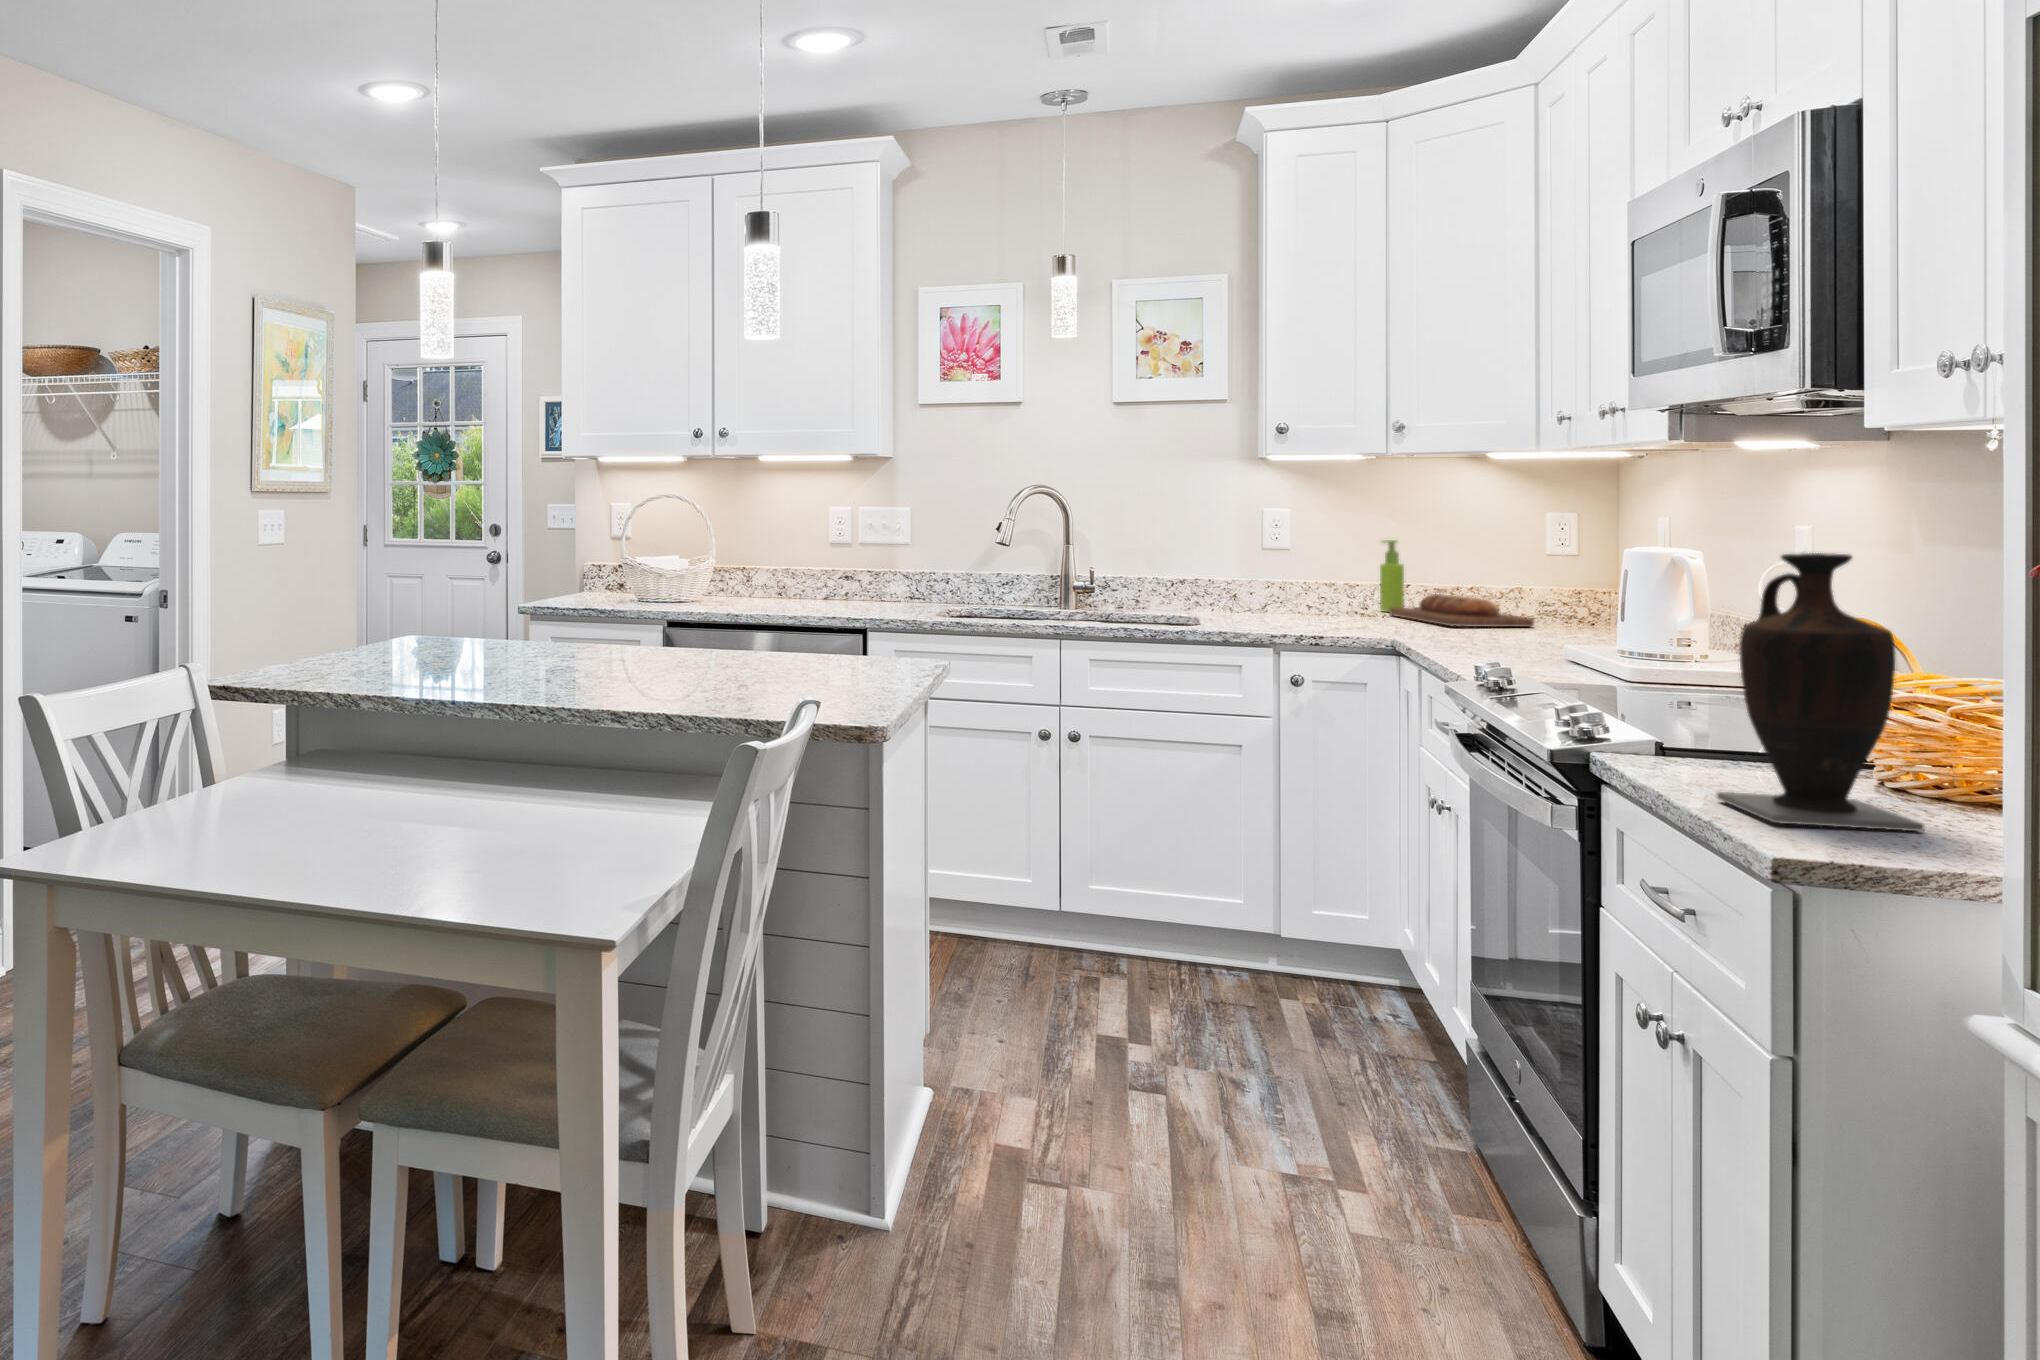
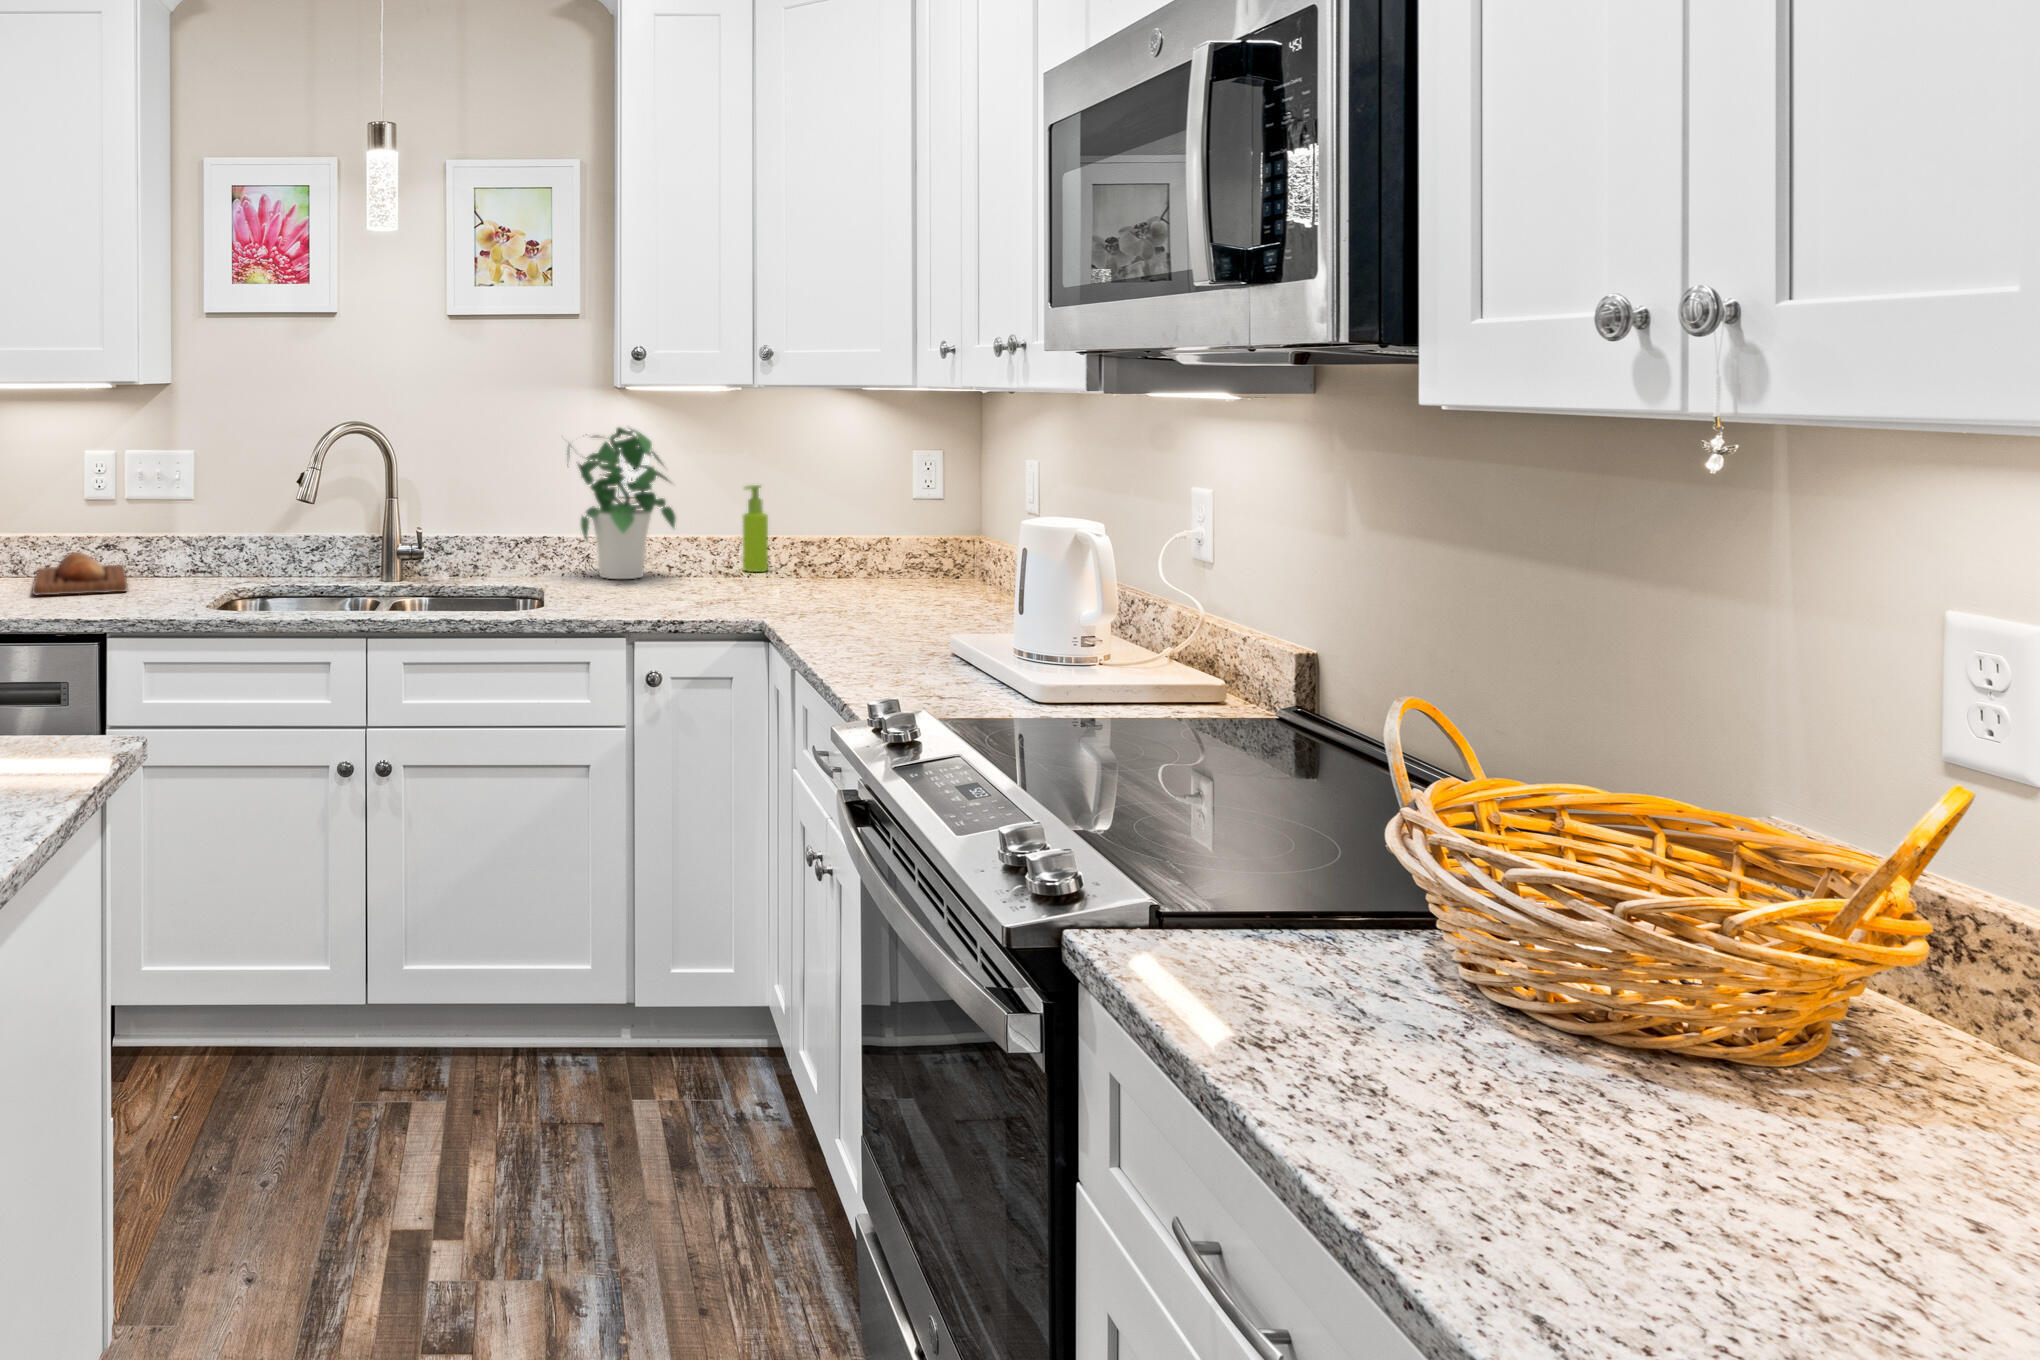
potted plant: none [1214,488,1317,613] -> present [565,427,676,579]
vase: present [1717,553,1924,831] -> none [1341,662,1719,1229]
bread loaf: present [1389,594,1534,627] -> present [32,552,128,595]

